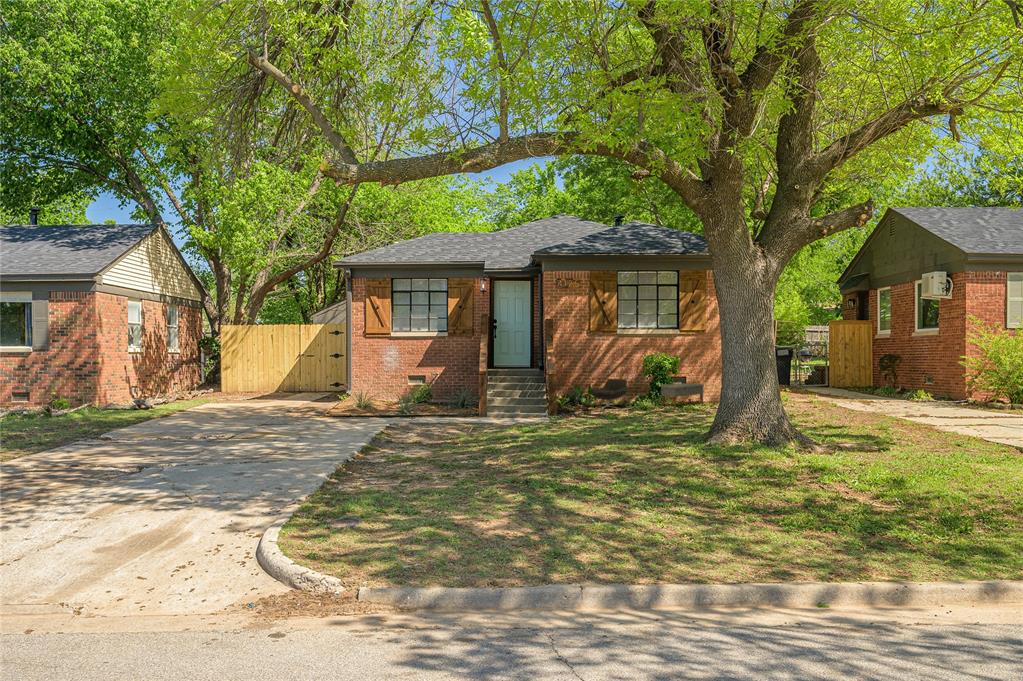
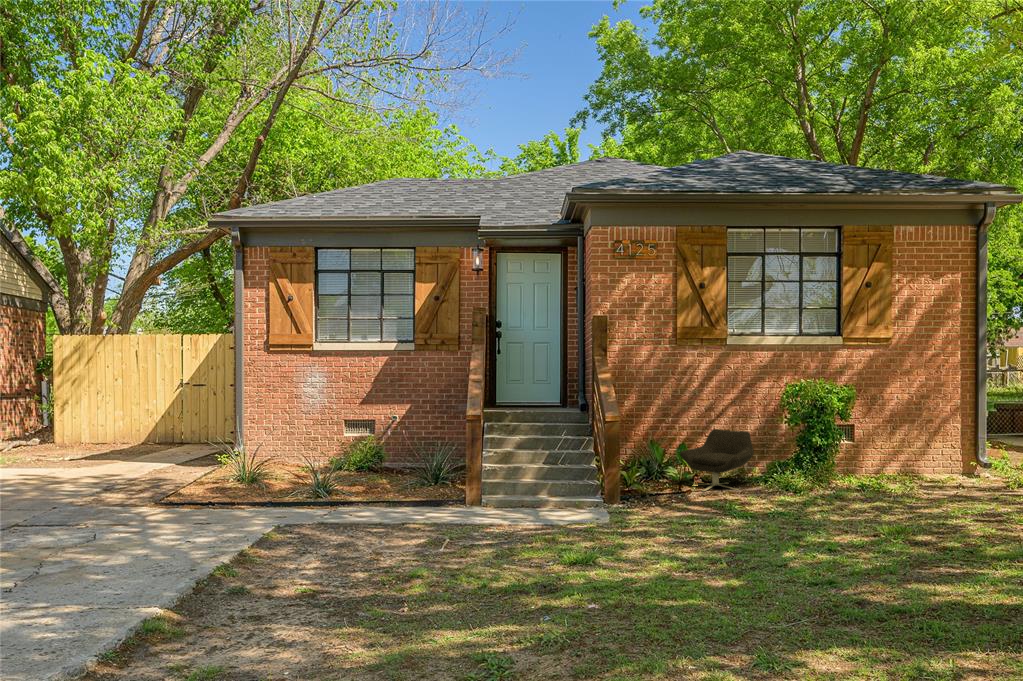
bench: present [661,383,704,407] -> none [816,436,894,487]

